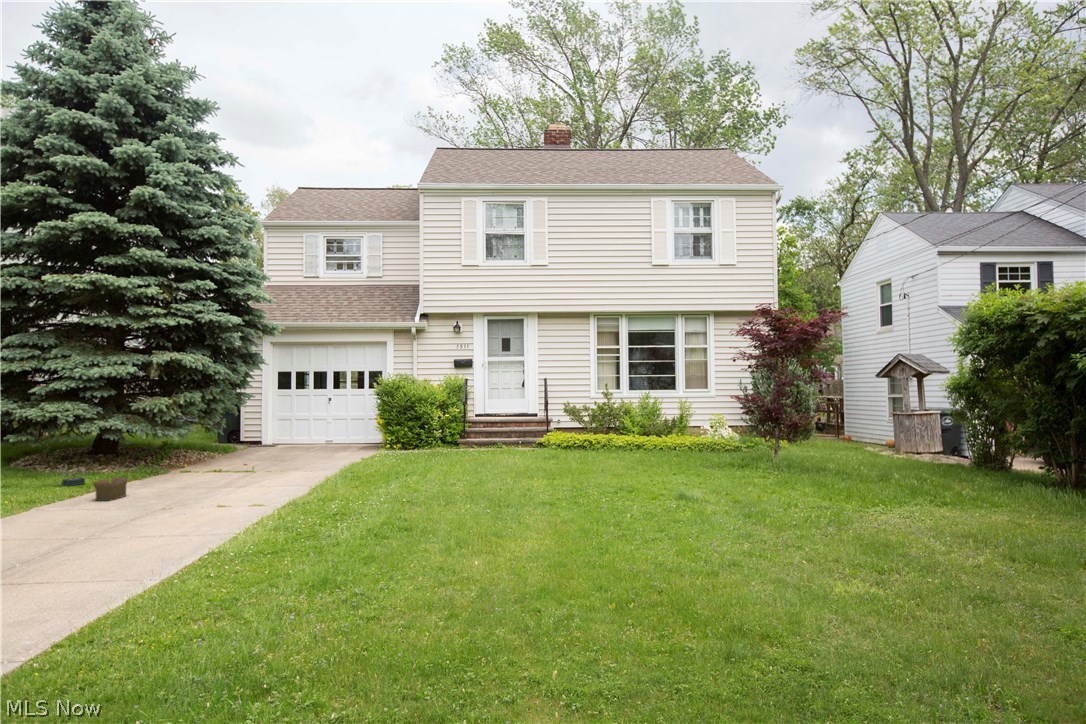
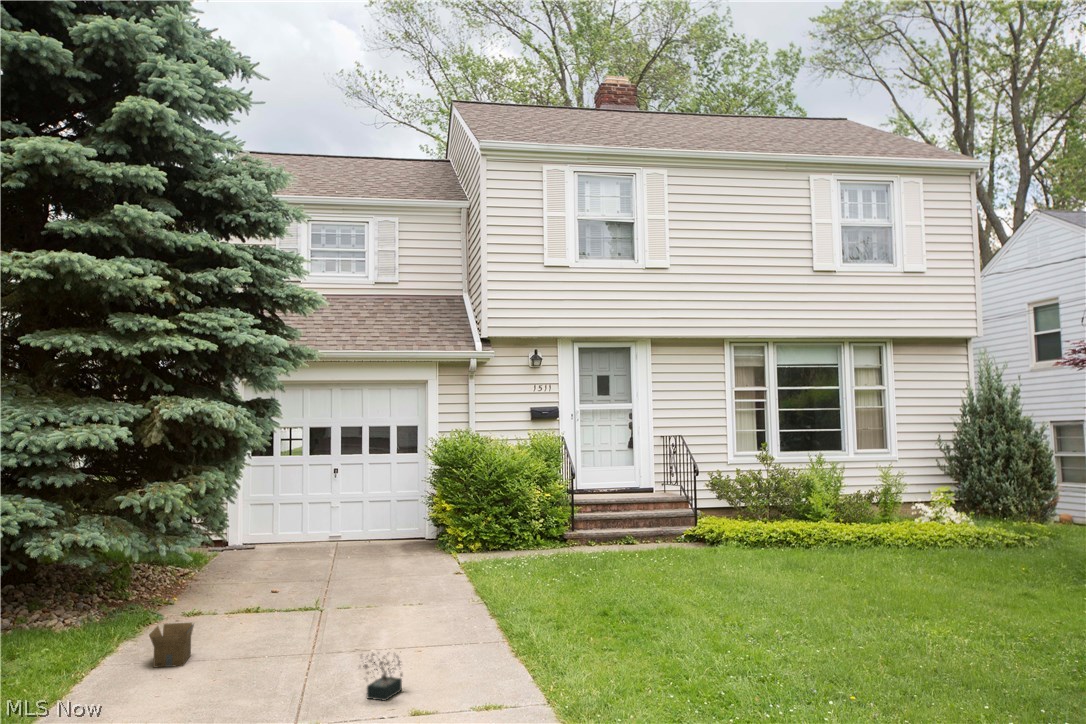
decorative plant: present [57,465,85,486] -> present [359,653,402,701]

